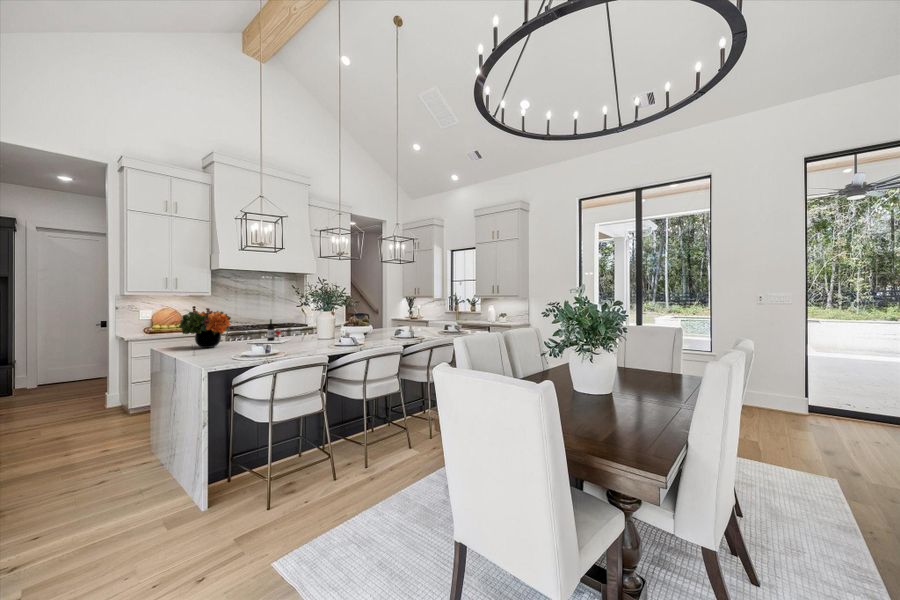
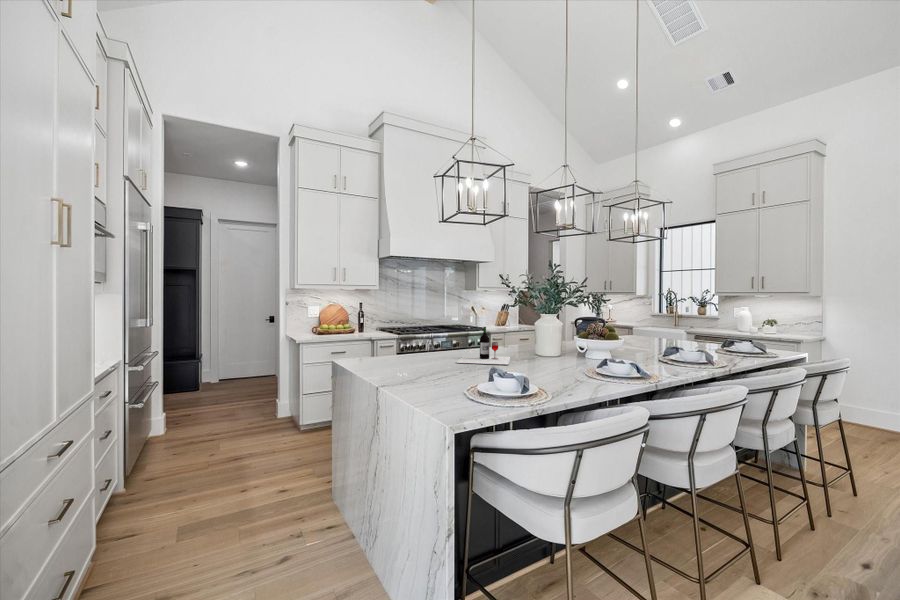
flower arrangement: present [179,308,231,348] -> none [376,310,444,370]

